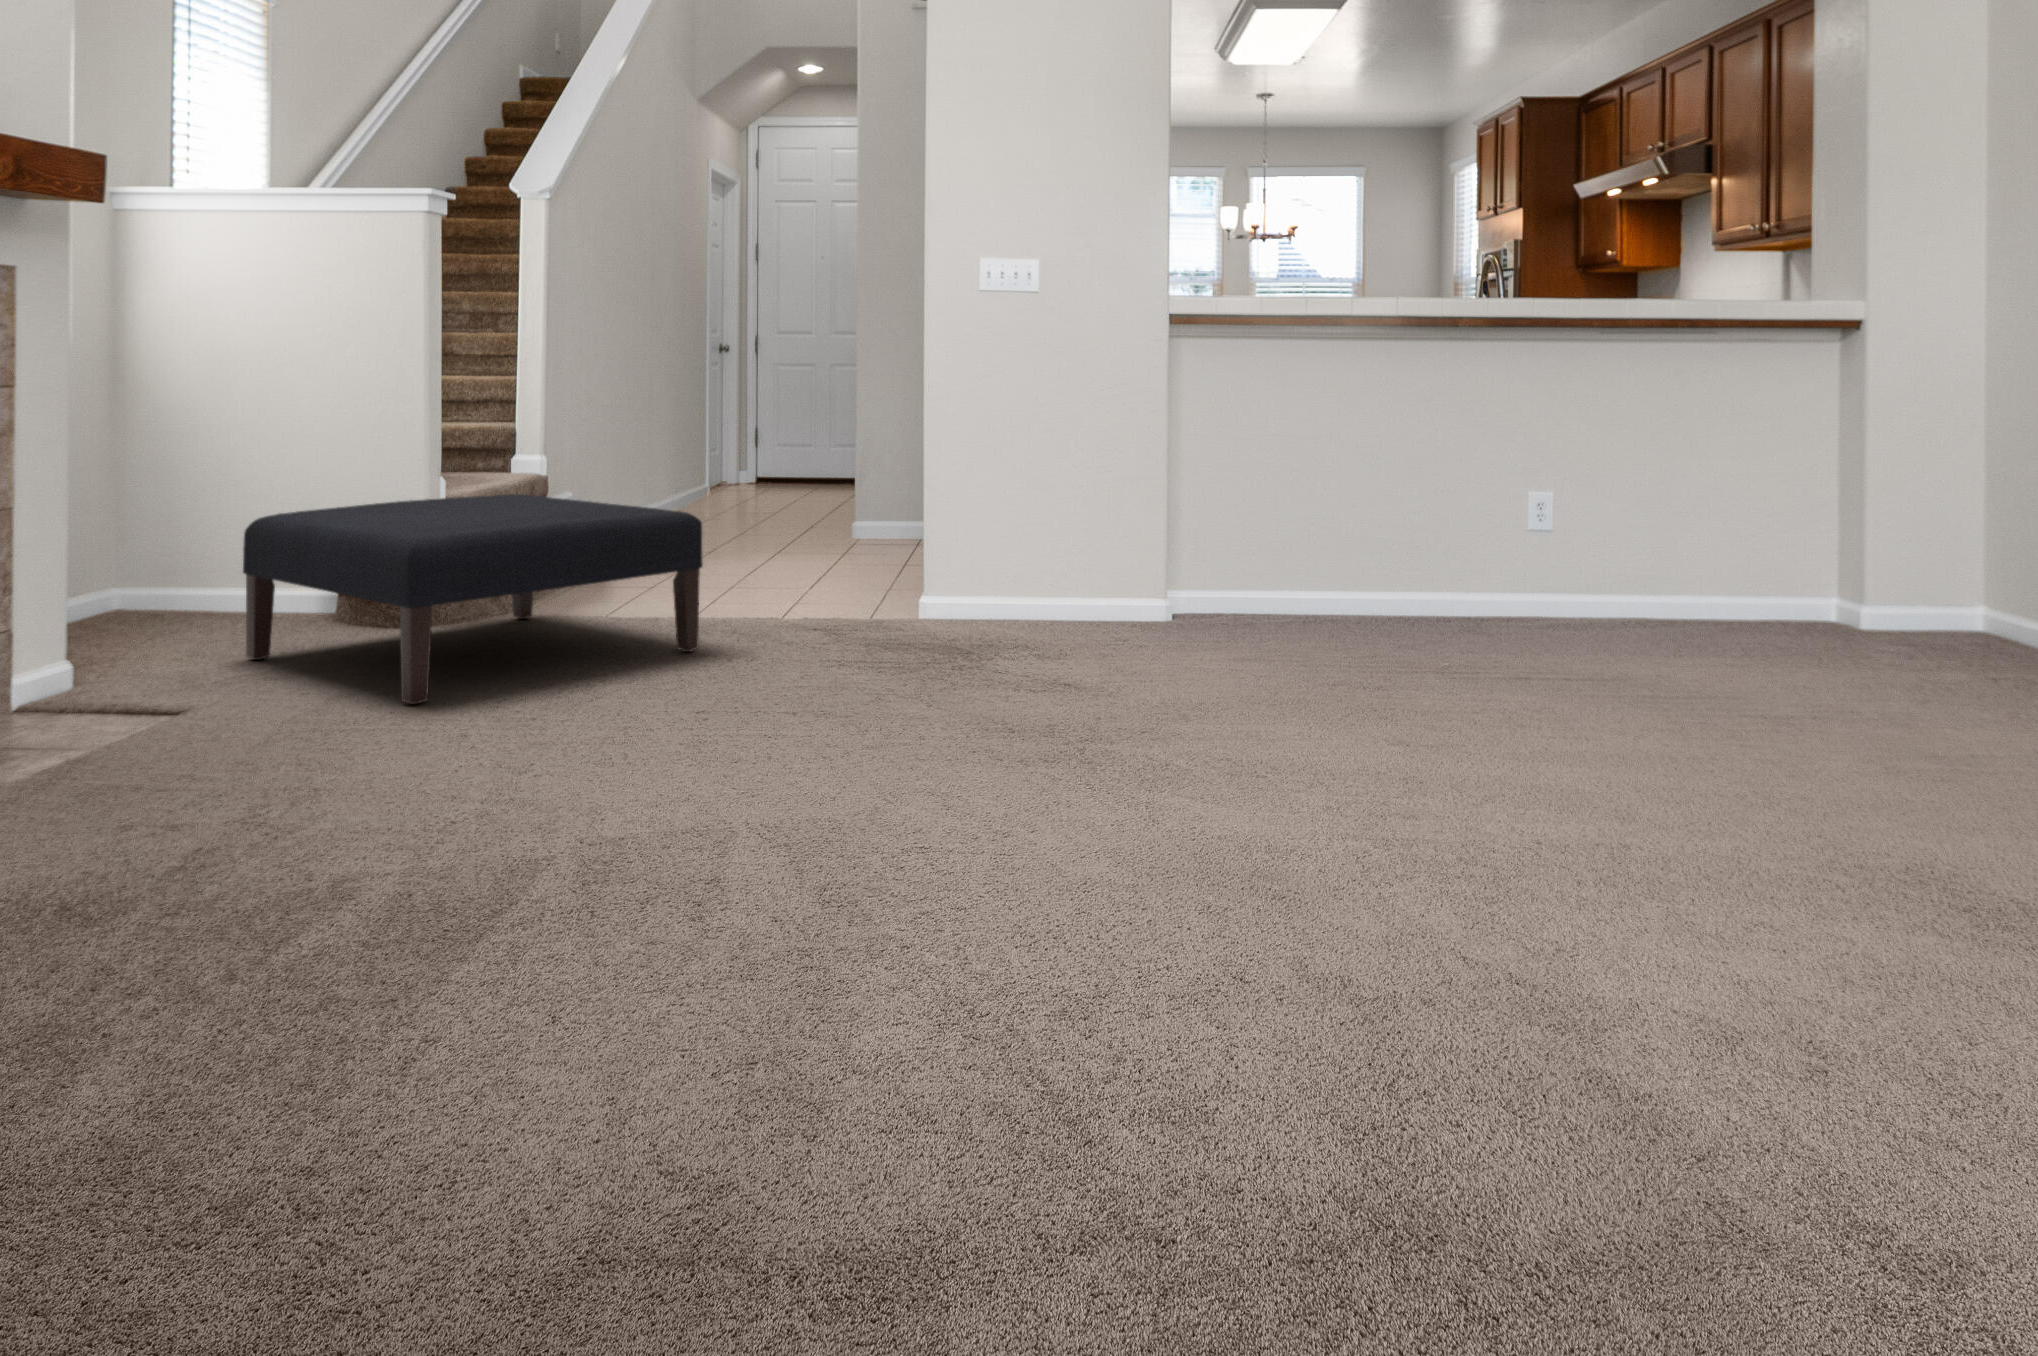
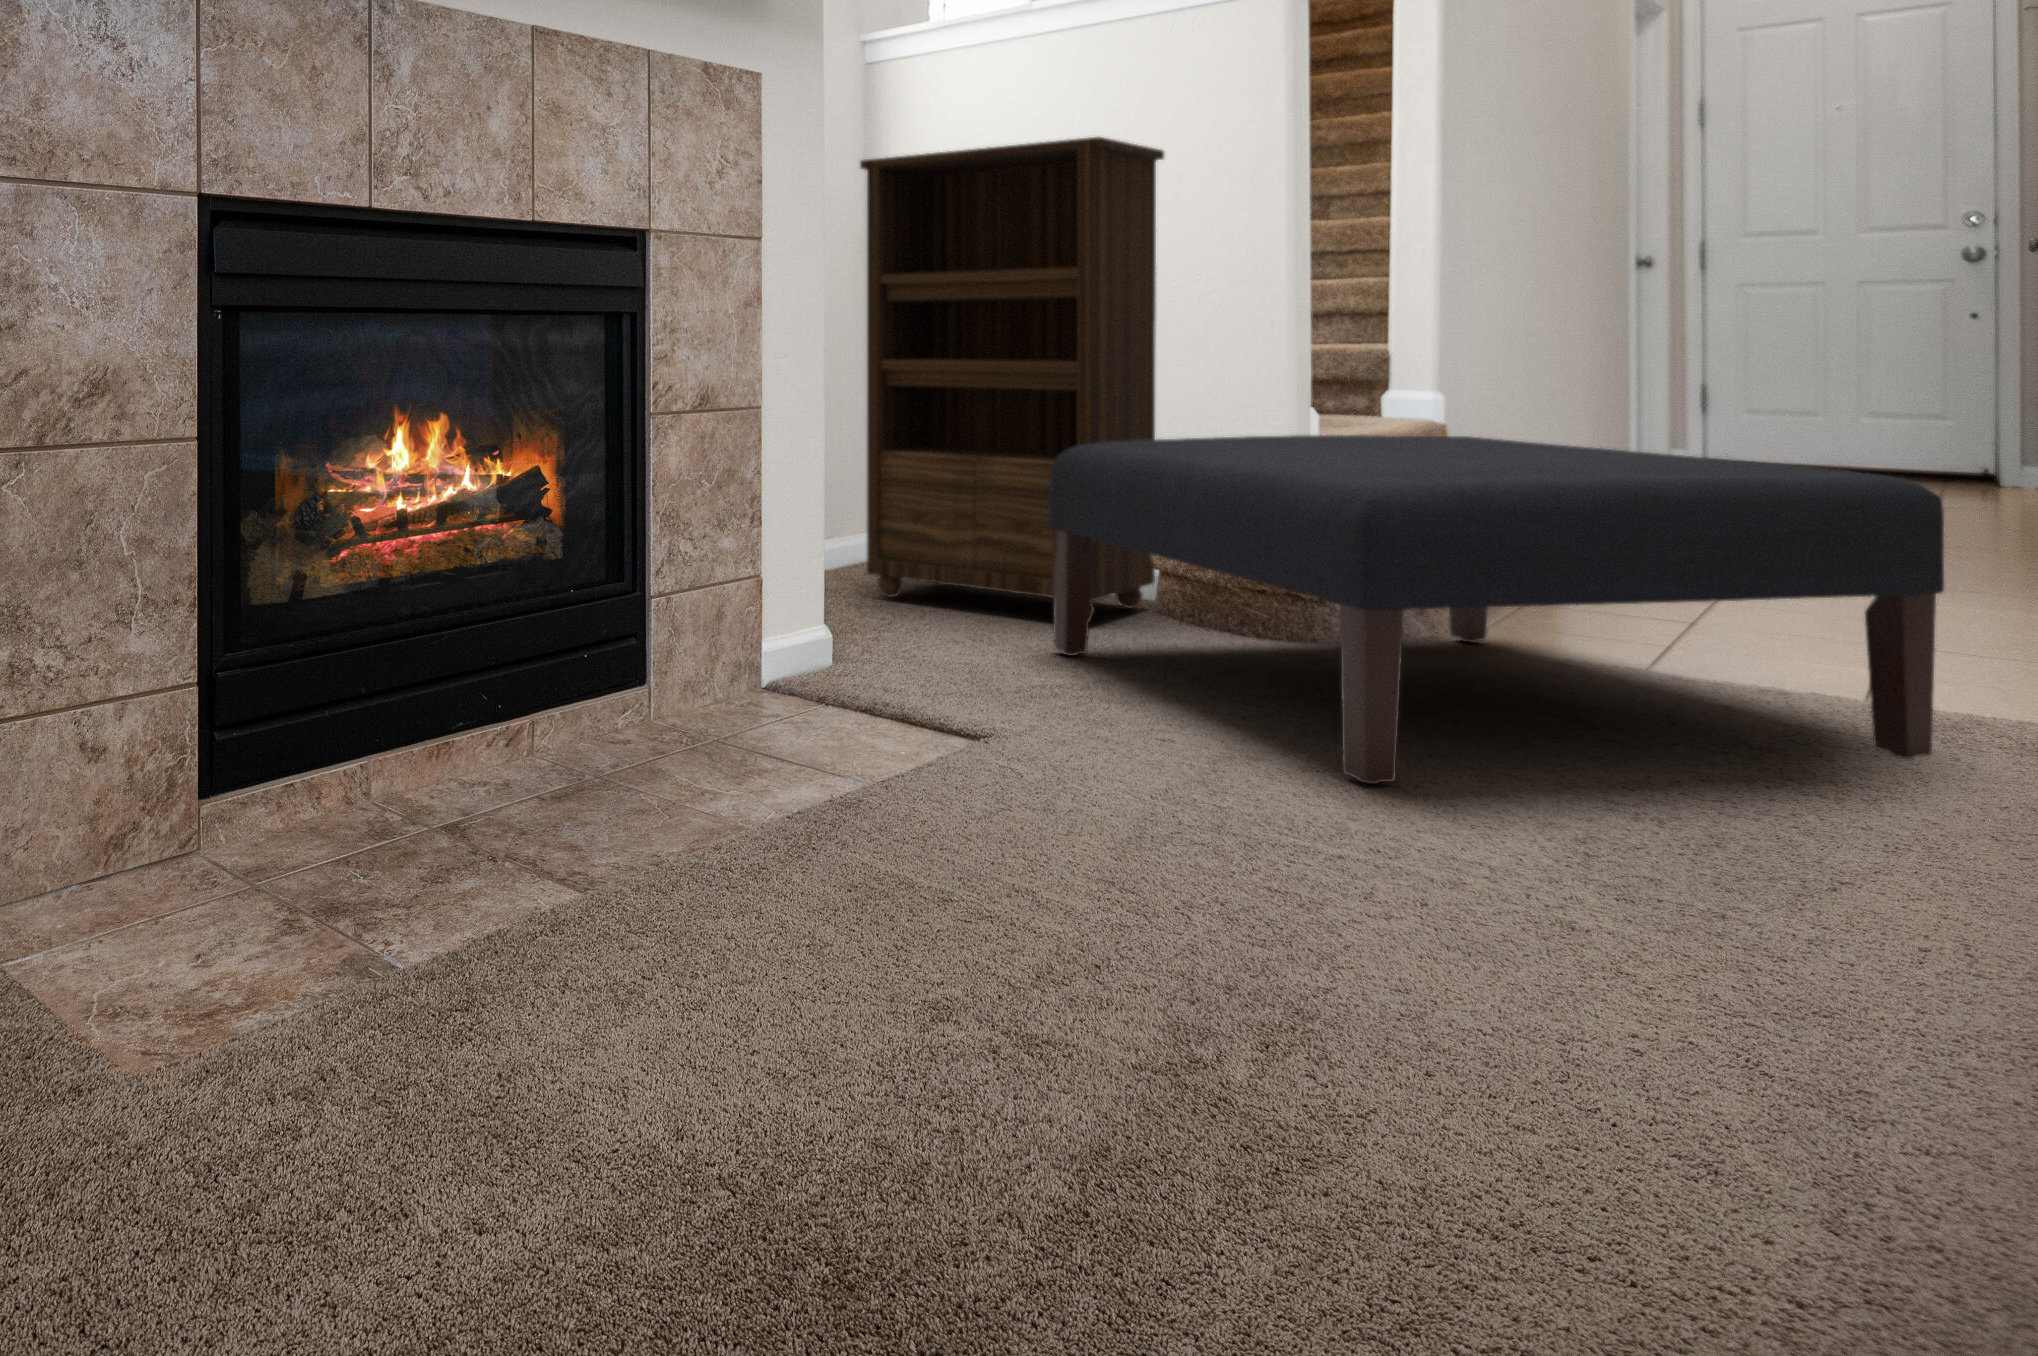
bookshelf: none [96,299,337,638] -> present [860,136,1165,620]

